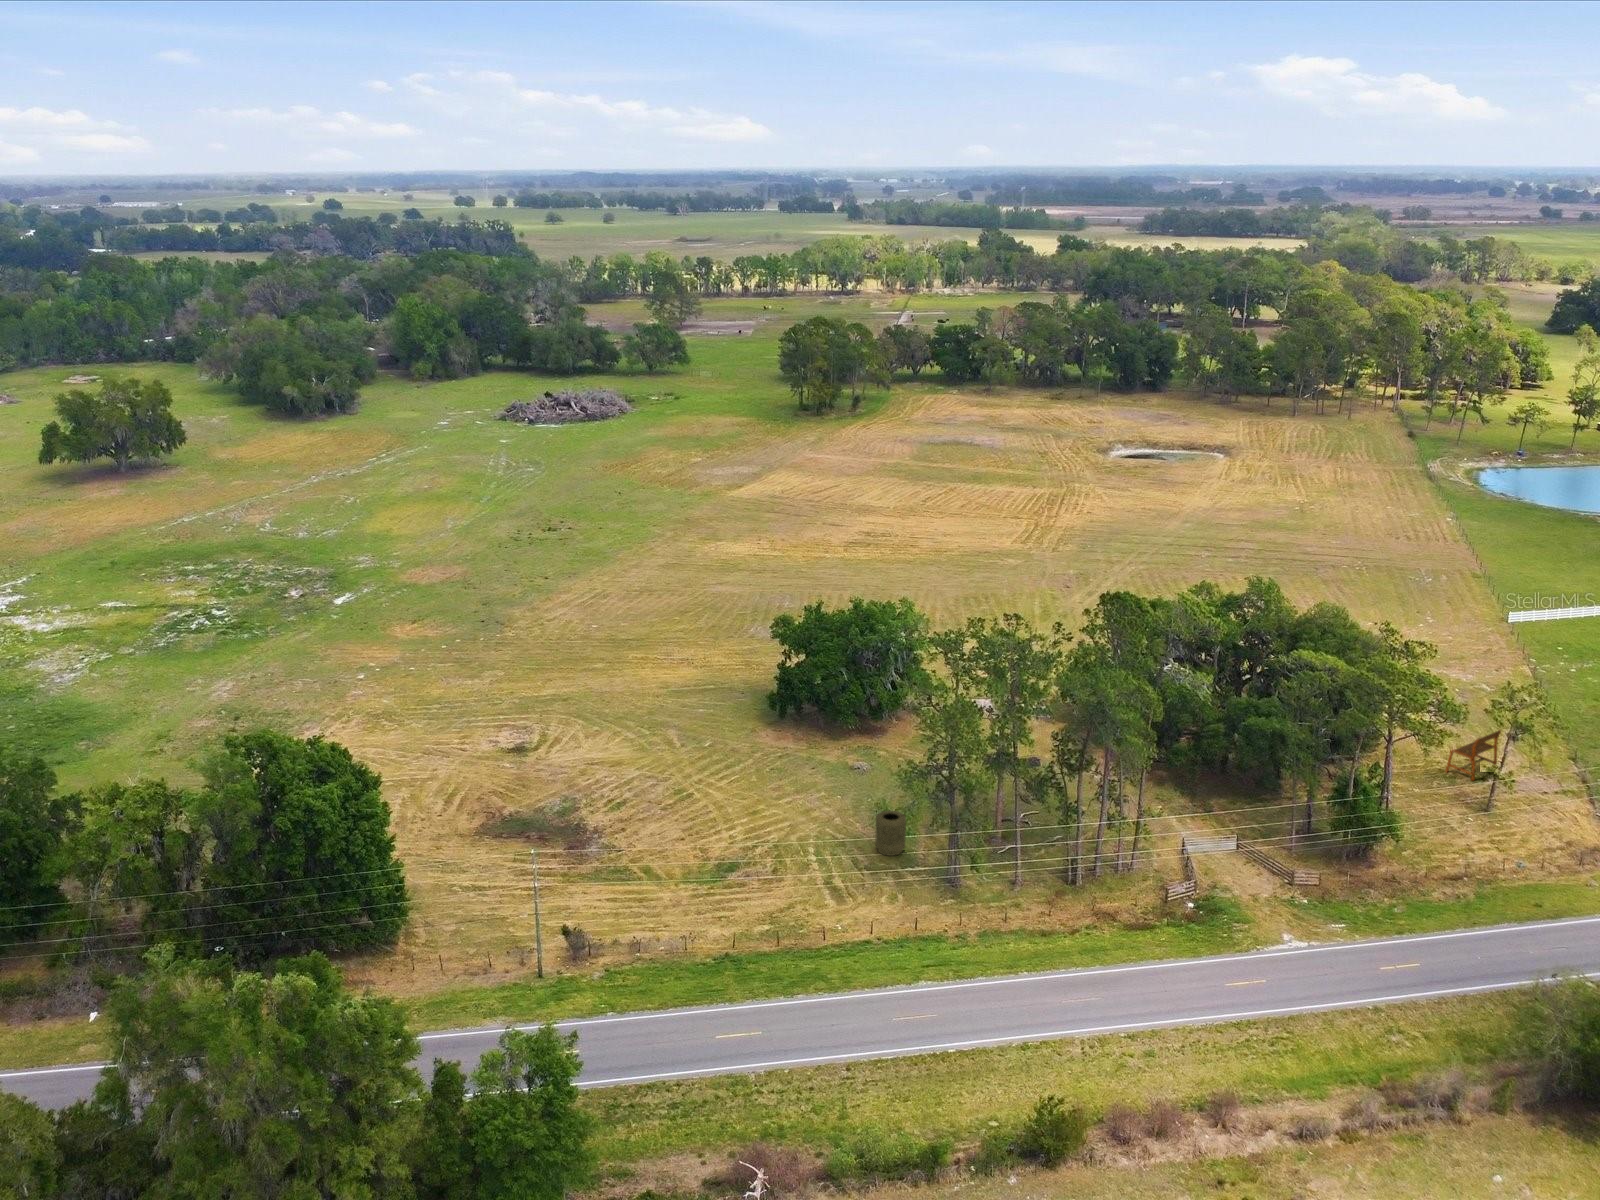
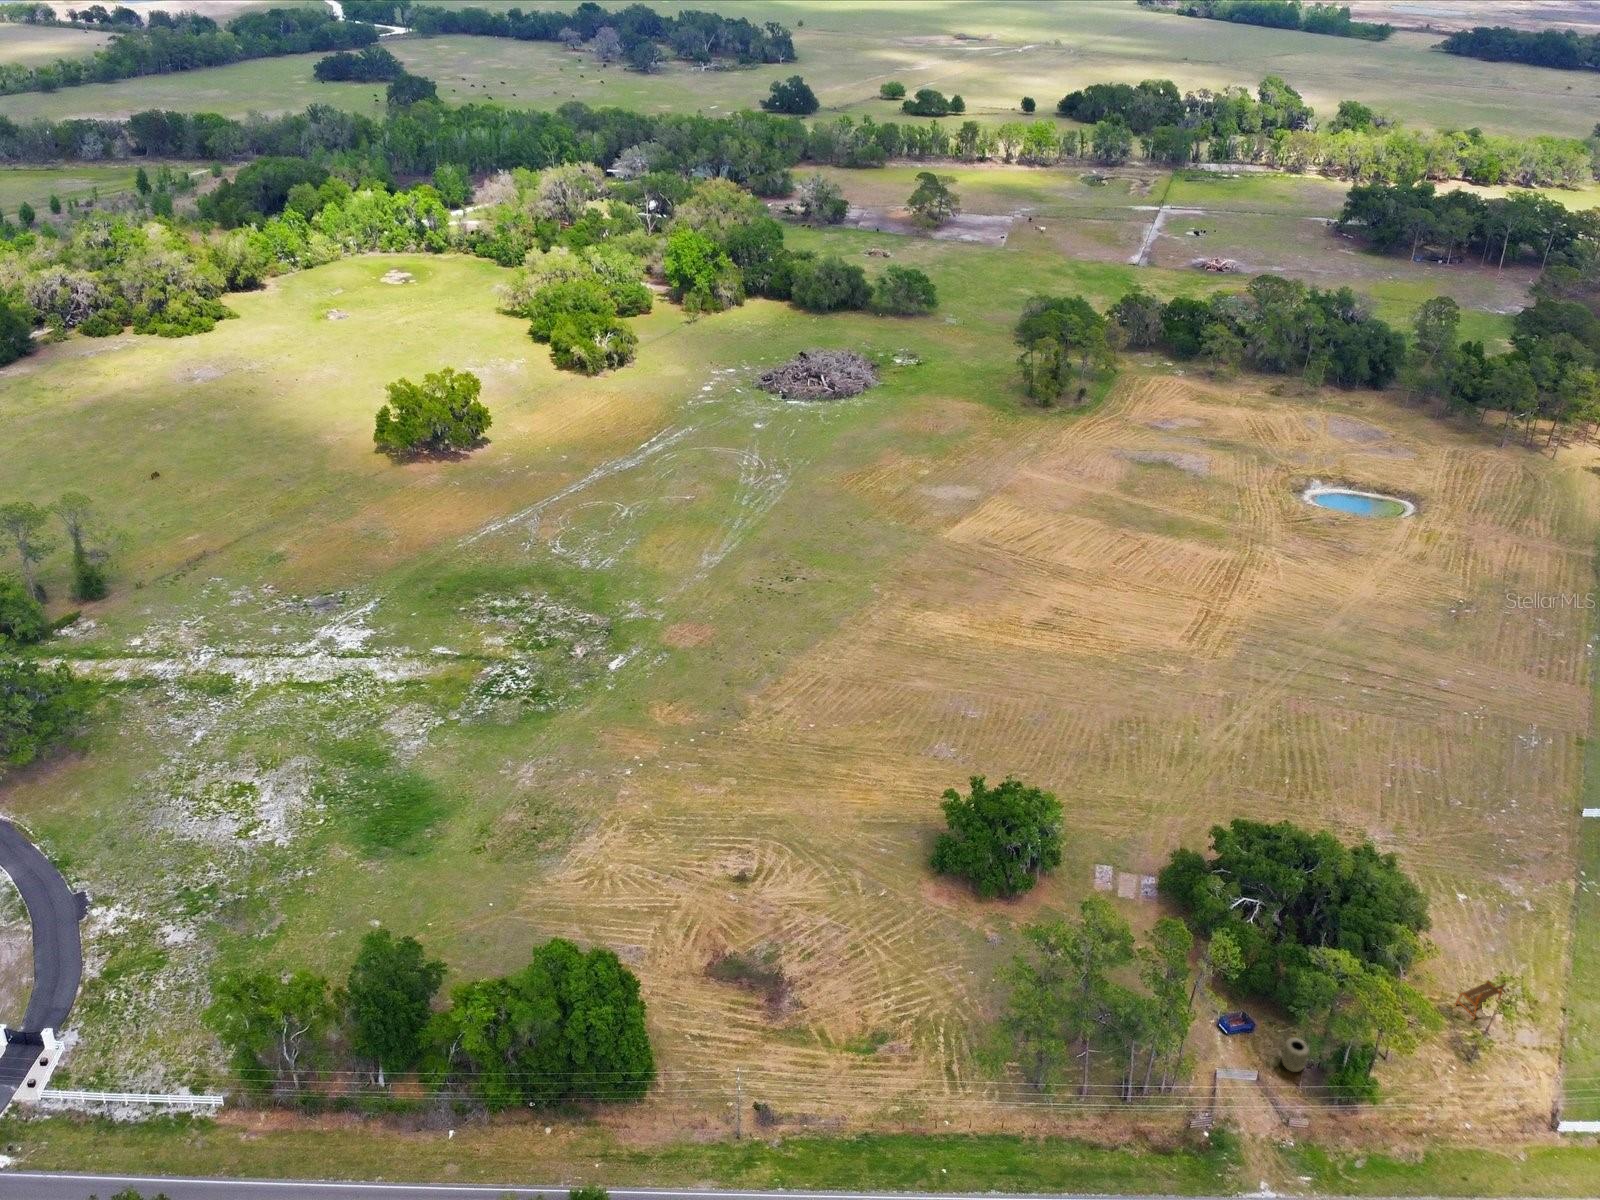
trash can: present [875,810,906,856] -> present [1282,1038,1309,1072]

